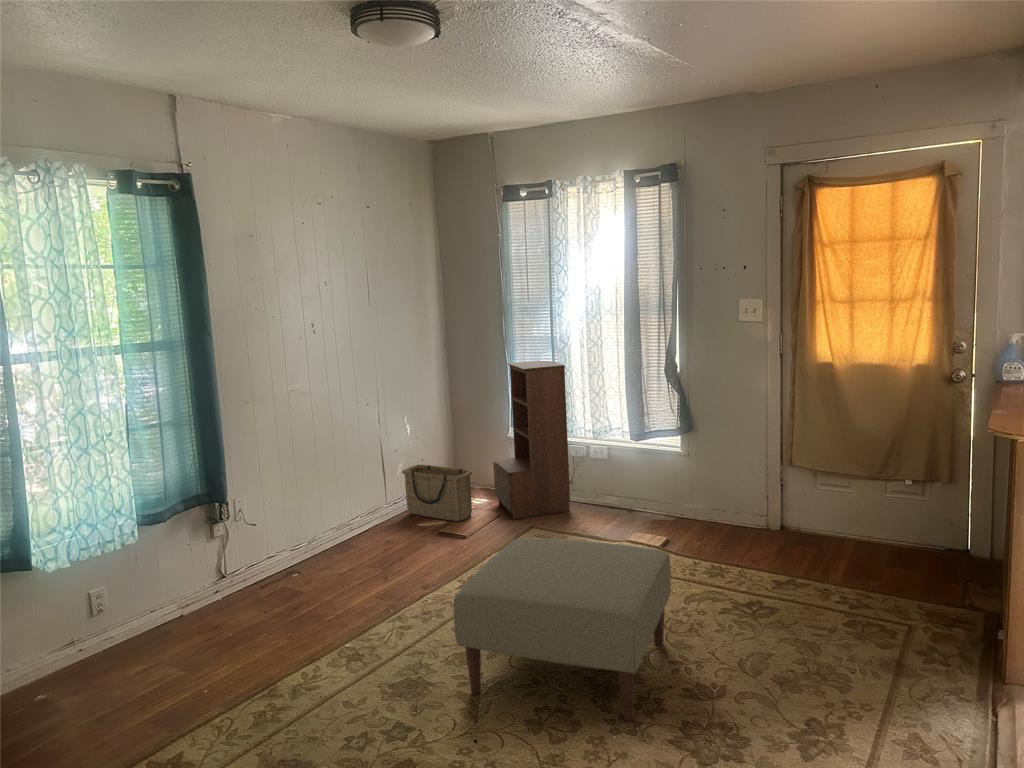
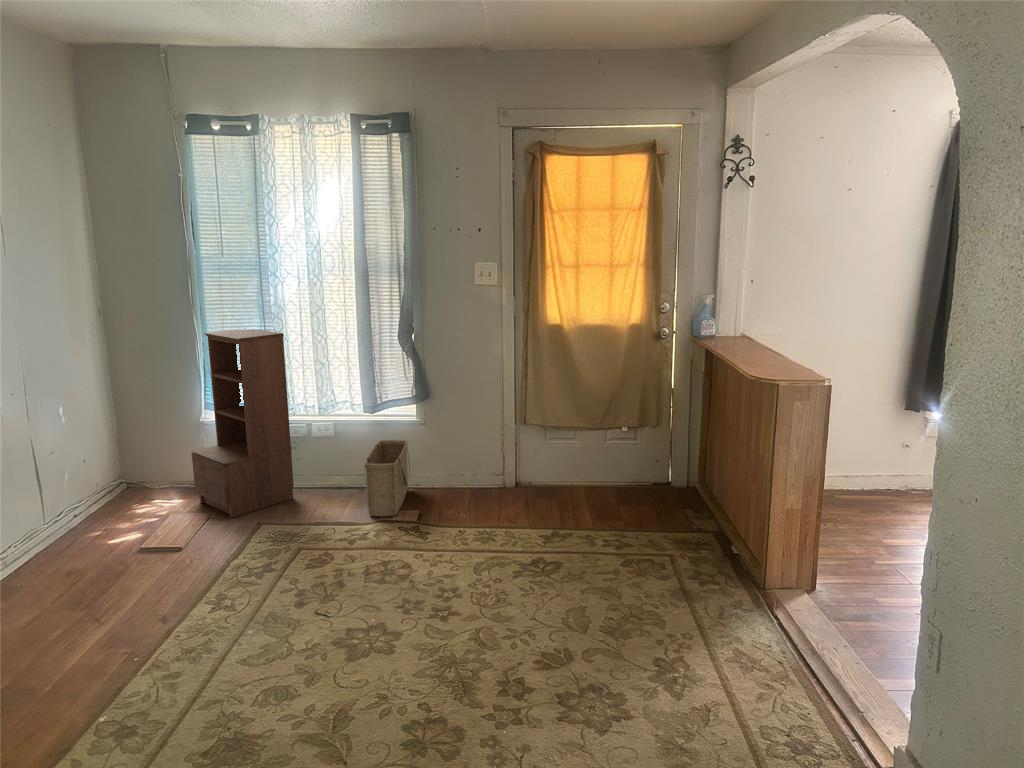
basket: present [402,465,472,521] -> present [364,440,408,516]
ottoman: present [454,537,671,722] -> none [290,524,518,734]

